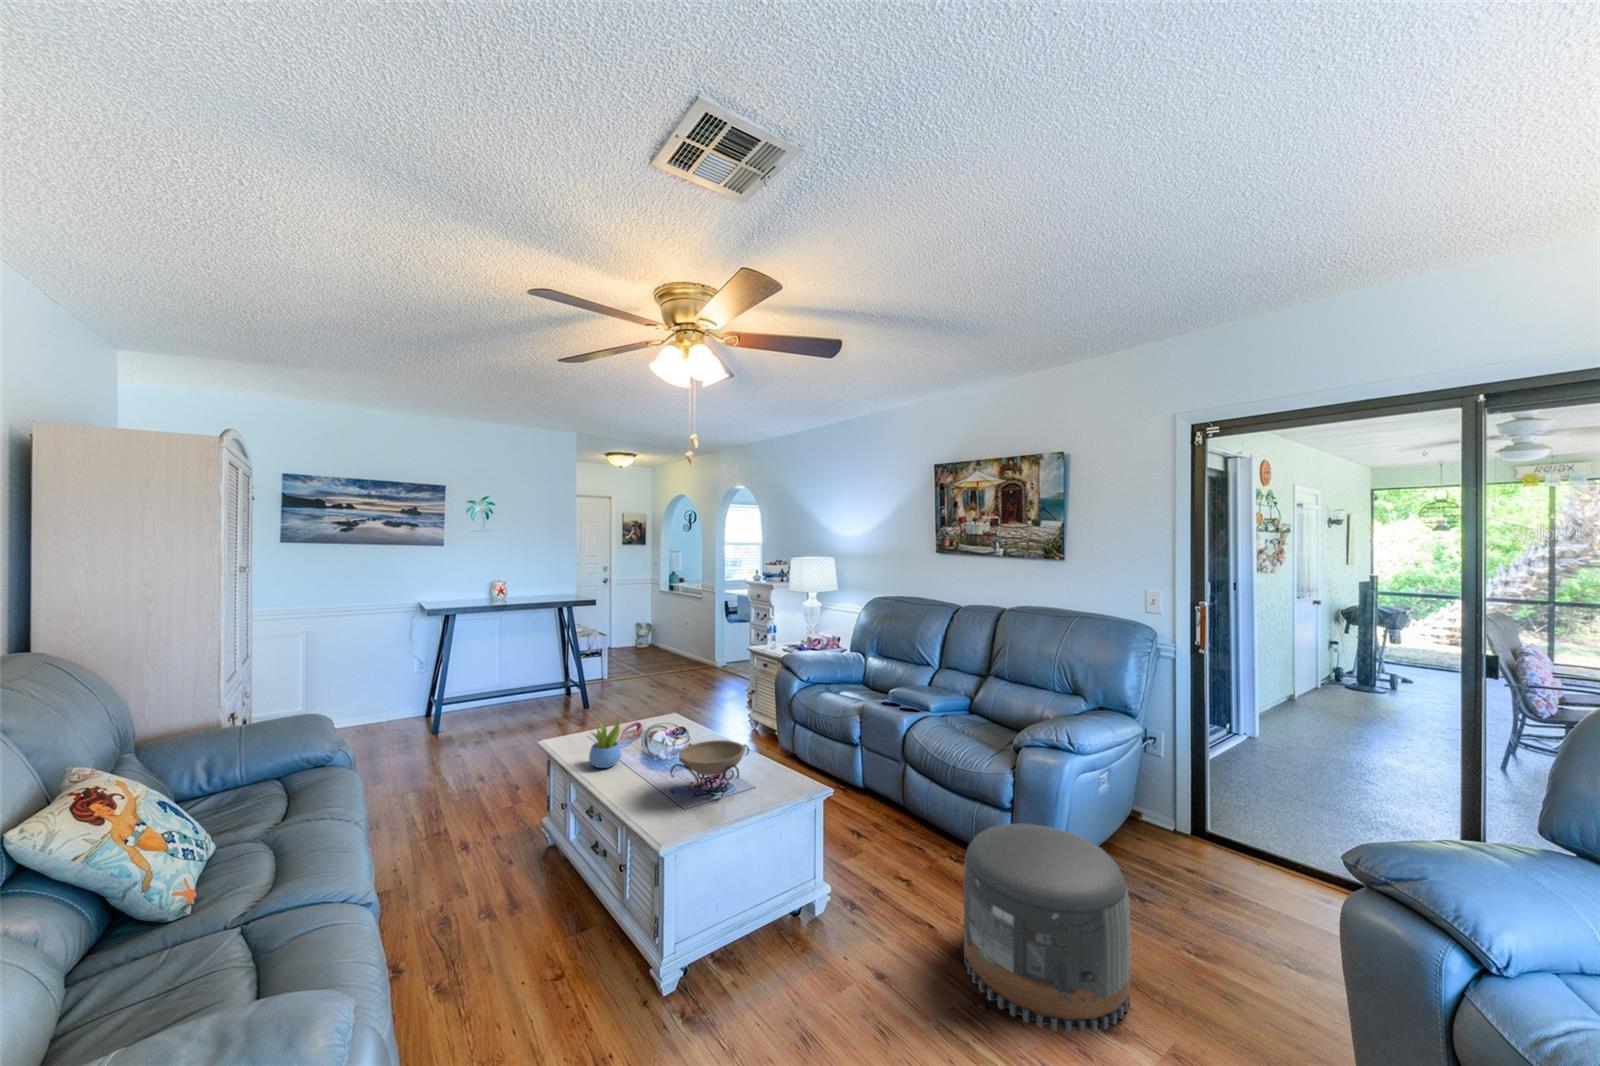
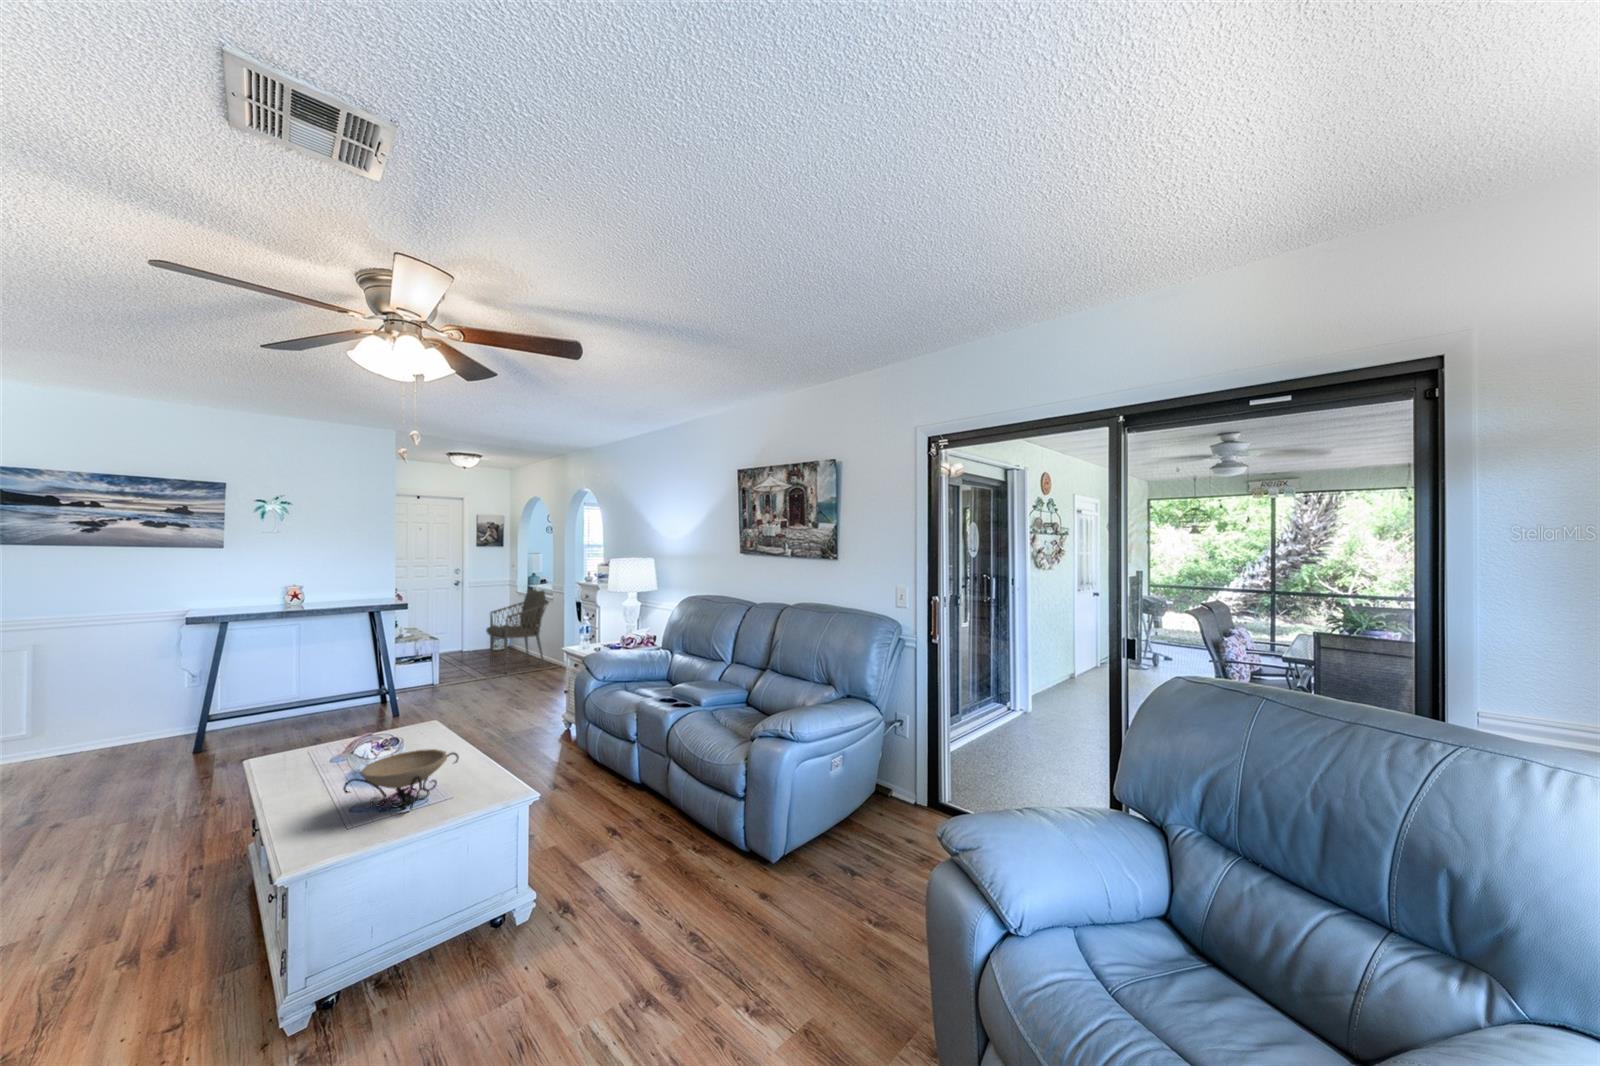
armchair: none [645,588,703,672] -> present [486,589,549,673]
succulent plant: present [589,719,621,768] -> none [284,727,328,786]
pouf: present [964,823,1131,1034] -> none [647,814,798,1021]

